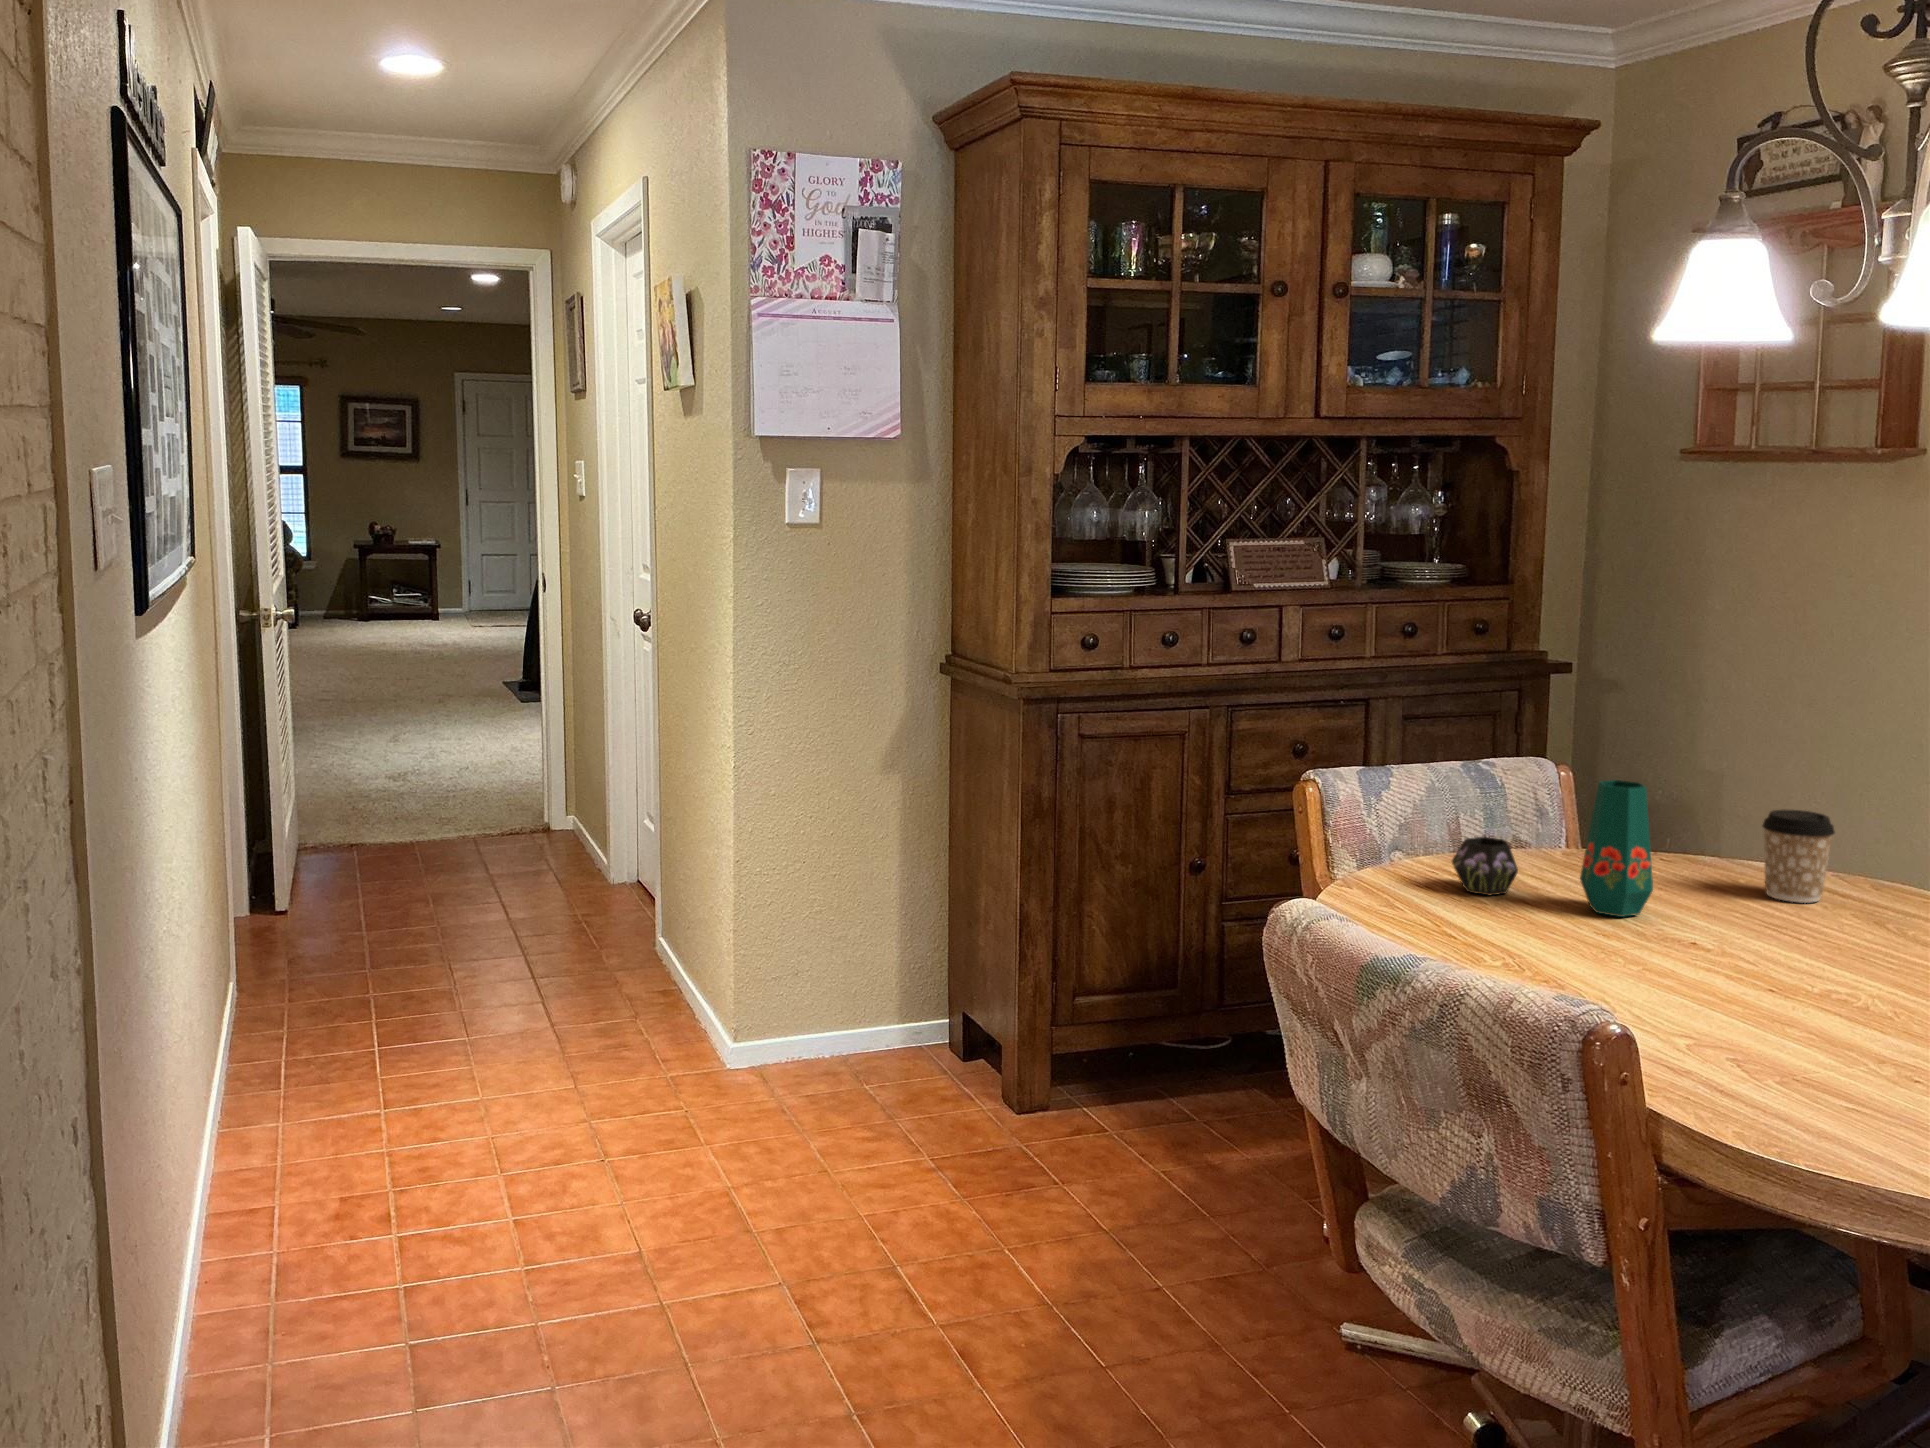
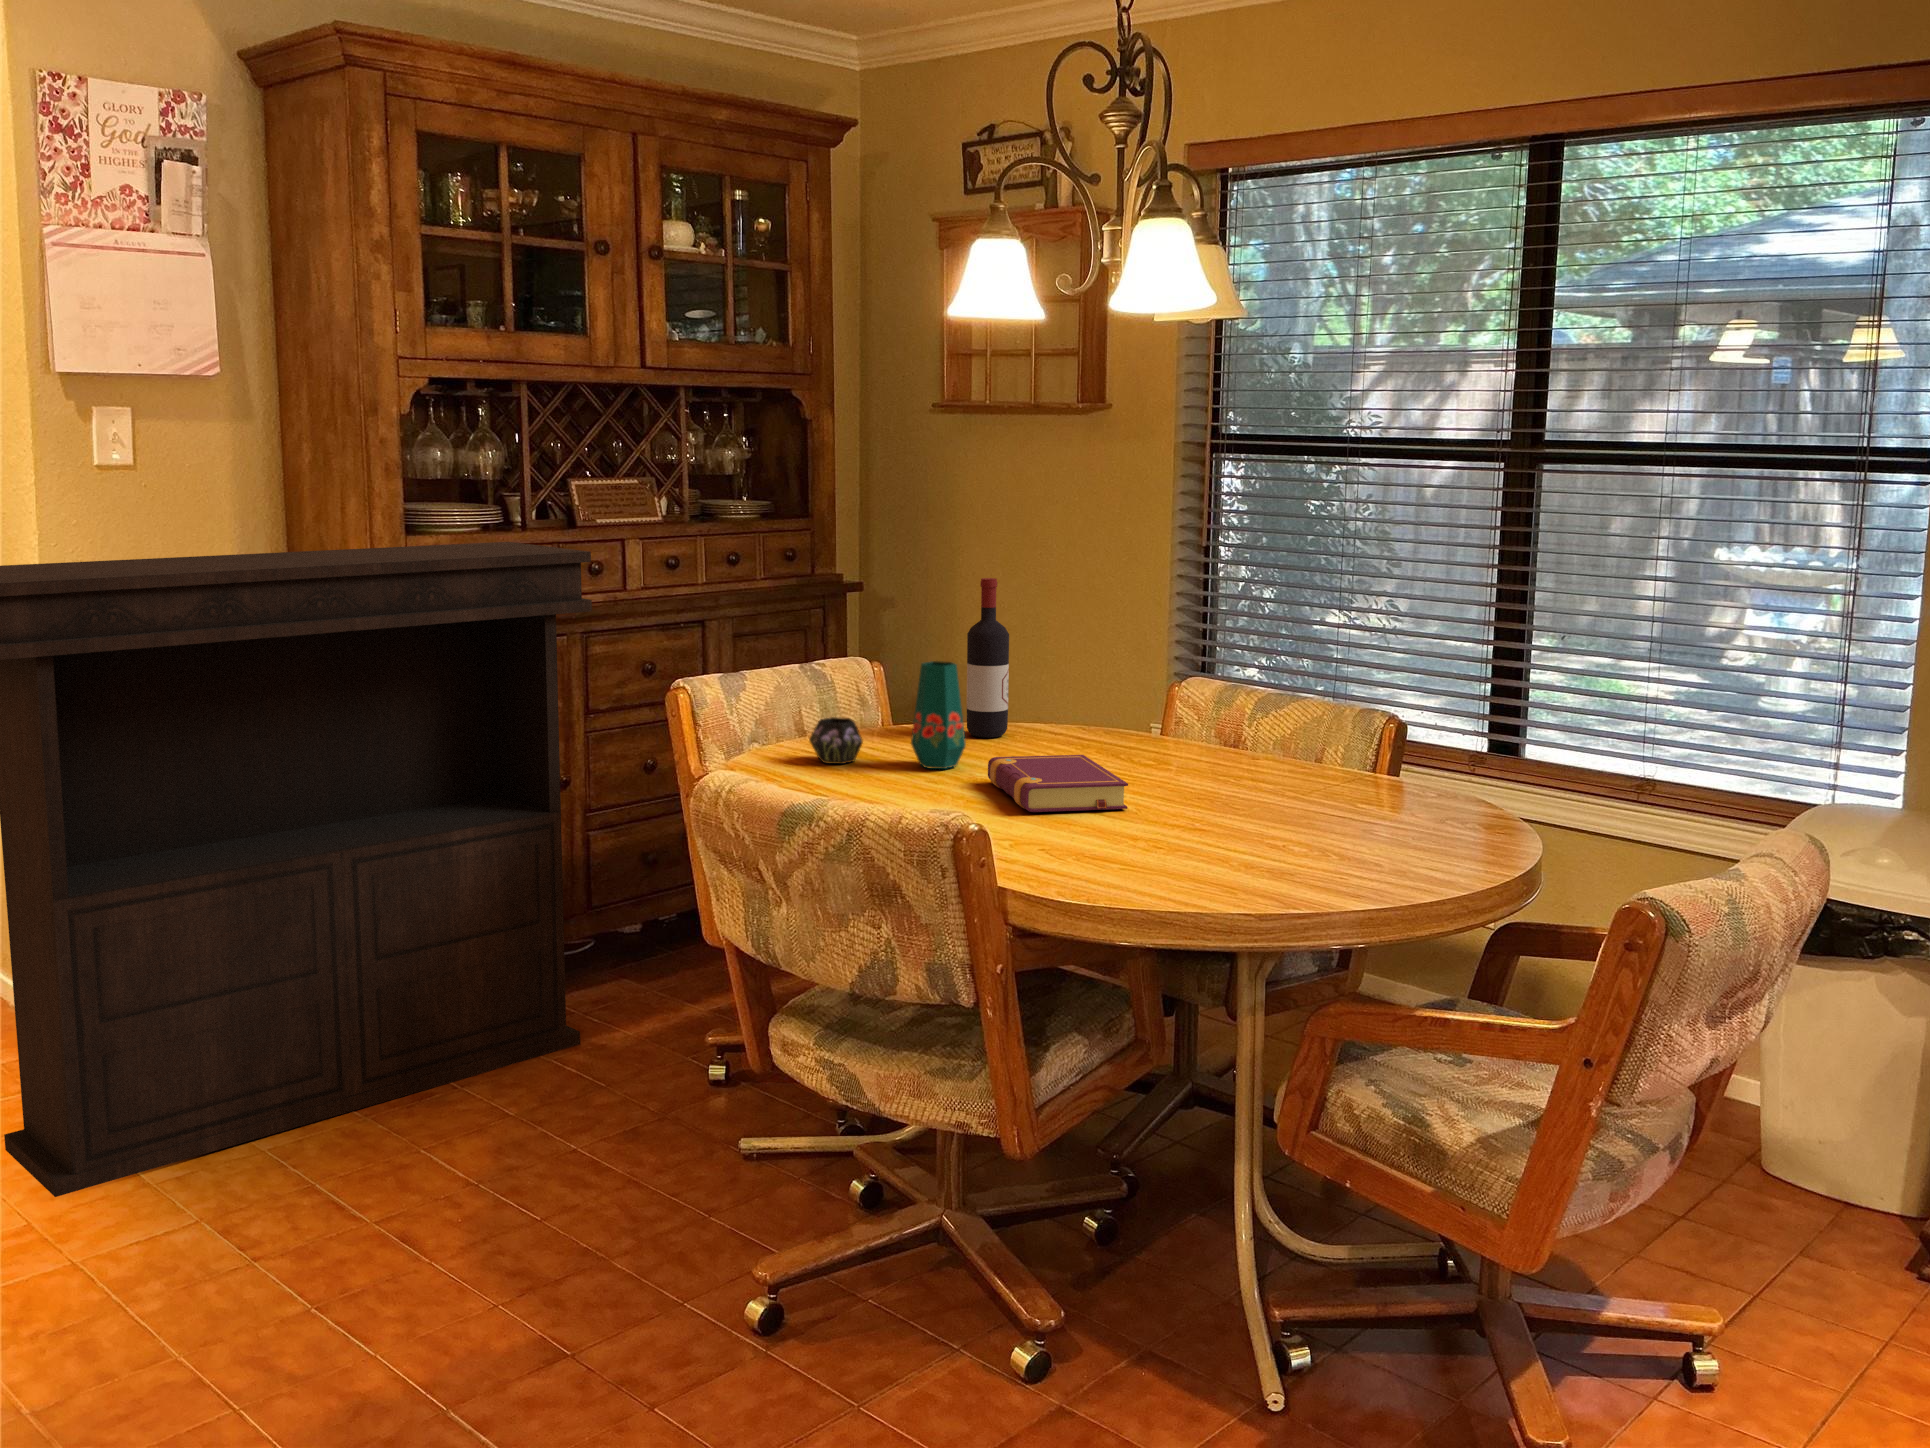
console table: none [619,606,1235,1227] -> present [0,542,592,1197]
wine bottle: none [1667,676,1732,877] -> present [967,578,1009,738]
coffee cup: present [1762,810,1835,903] -> none [1035,678,1085,748]
book: none [1677,912,1876,1009] -> present [988,755,1128,812]

